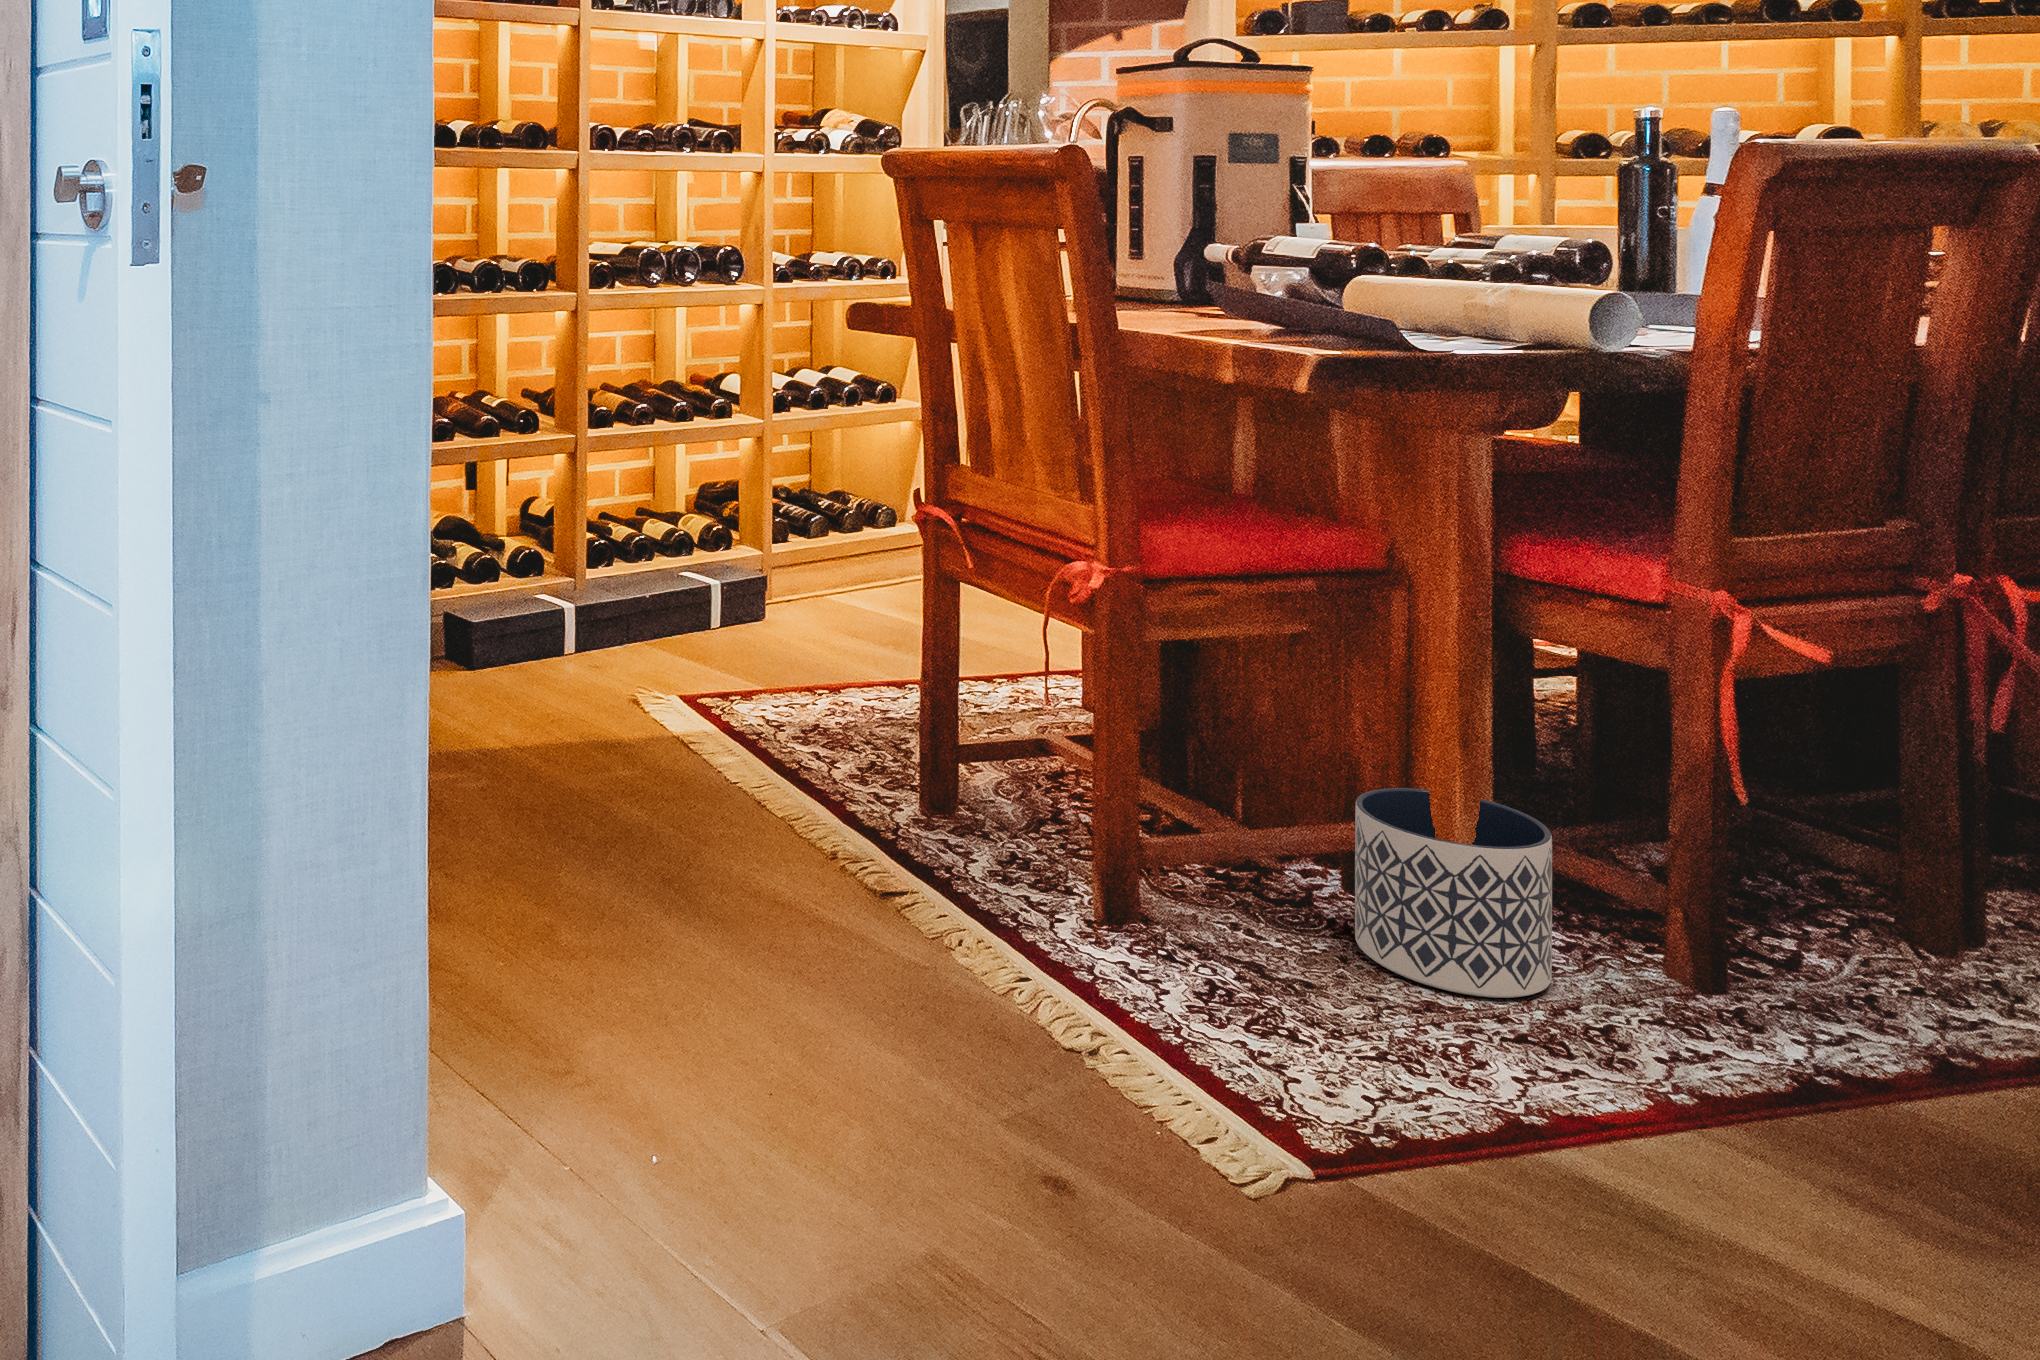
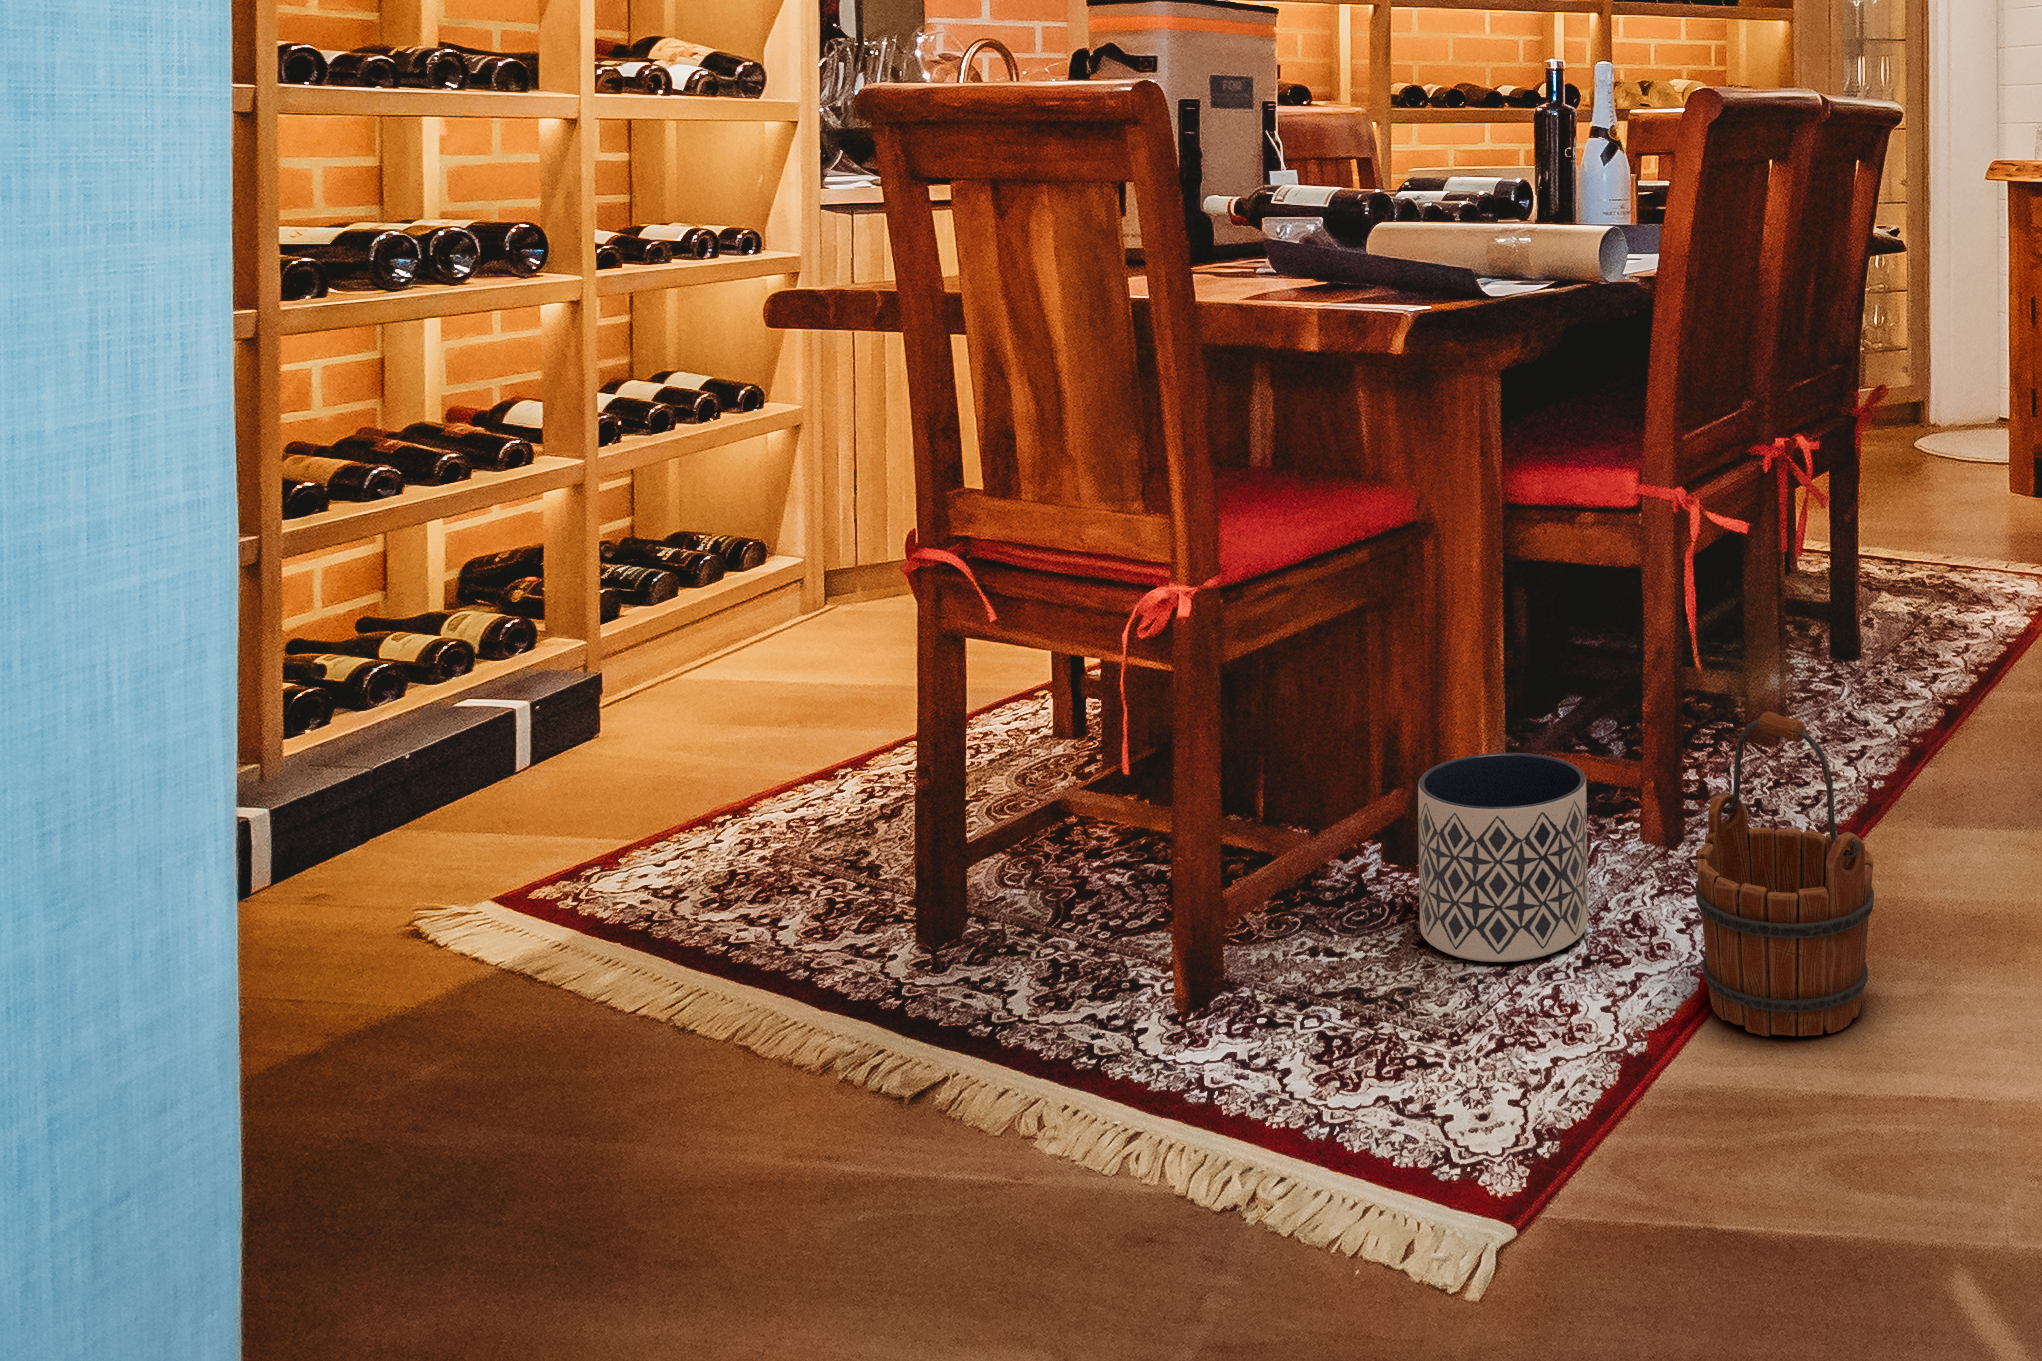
wooden bucket: none [1637,813,1891,1178] -> present [1695,711,1874,1037]

